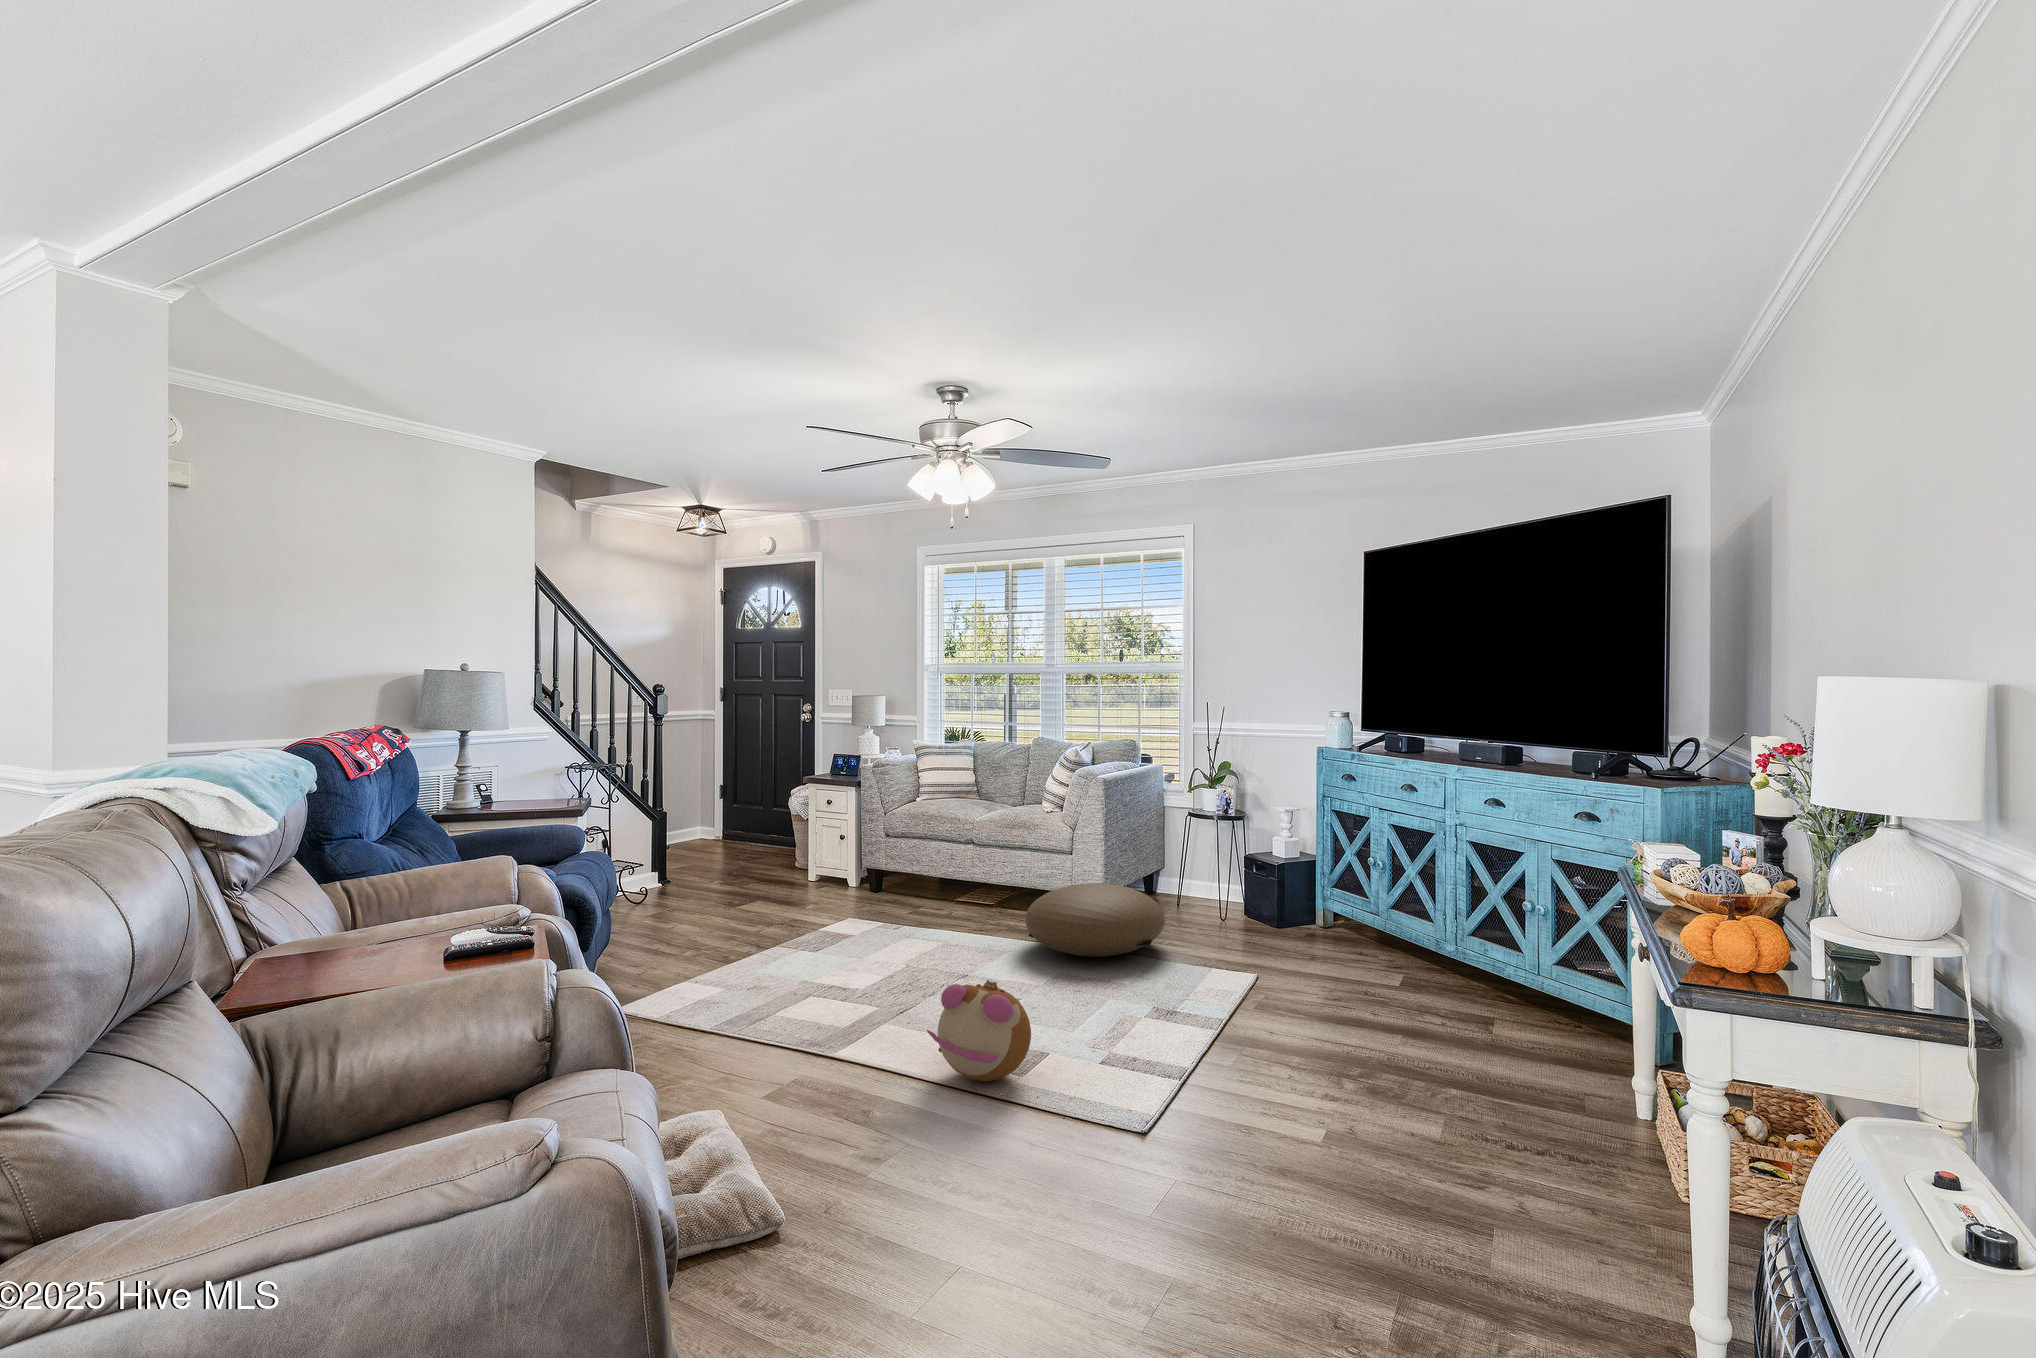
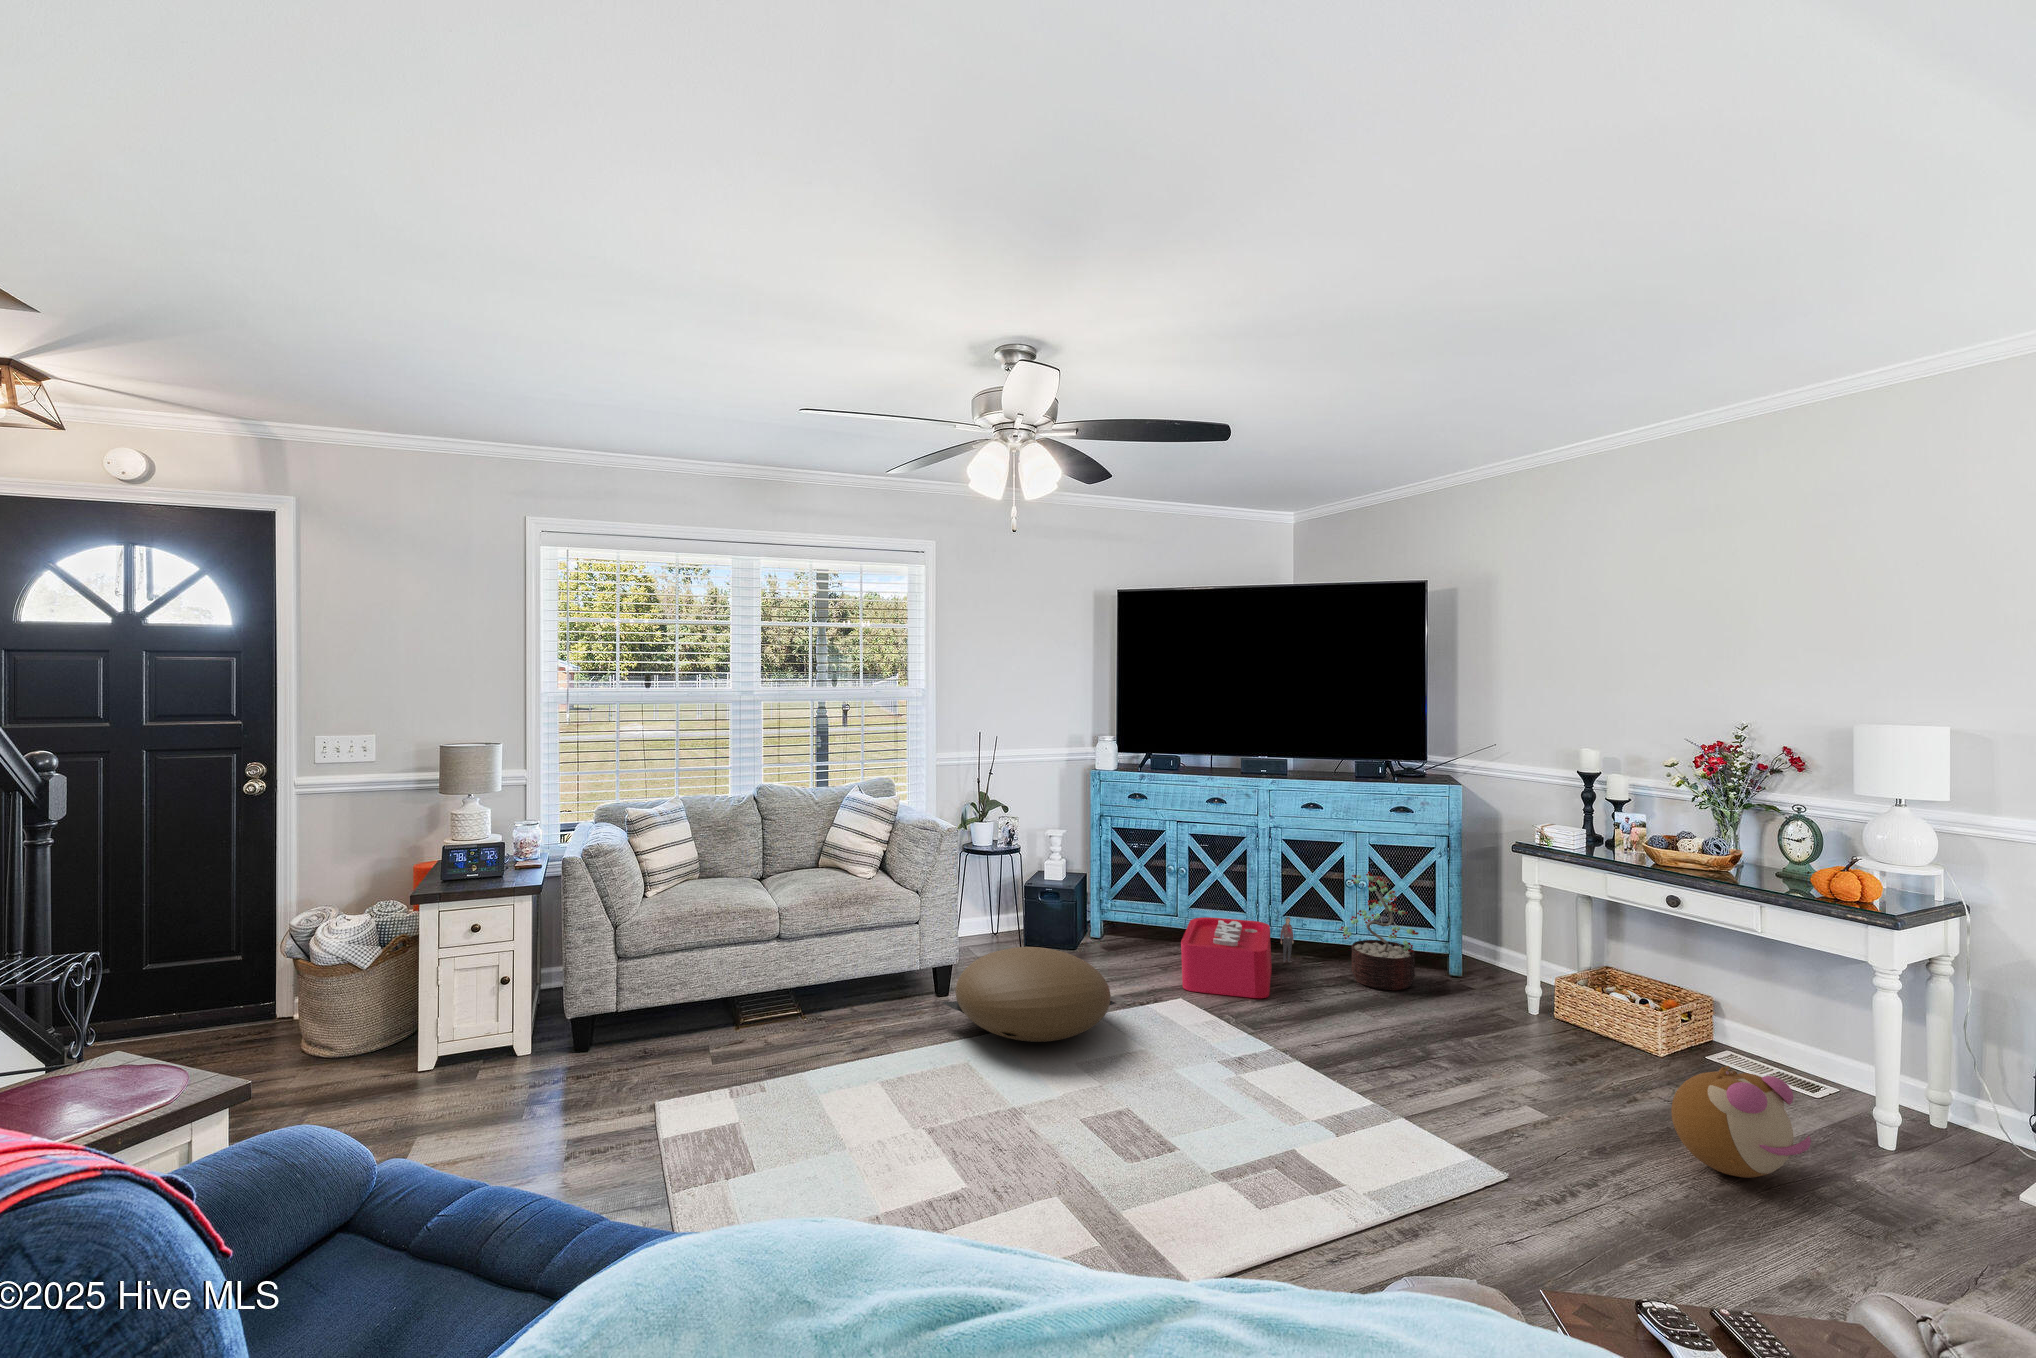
decorative plant: none [1477,888,1567,1042] -> present [1339,872,1419,990]
storage bin: none [1281,916,1465,996] -> present [1181,917,1294,998]
plush toy: present [927,980,1031,1081] -> present [1671,1066,1811,1178]

